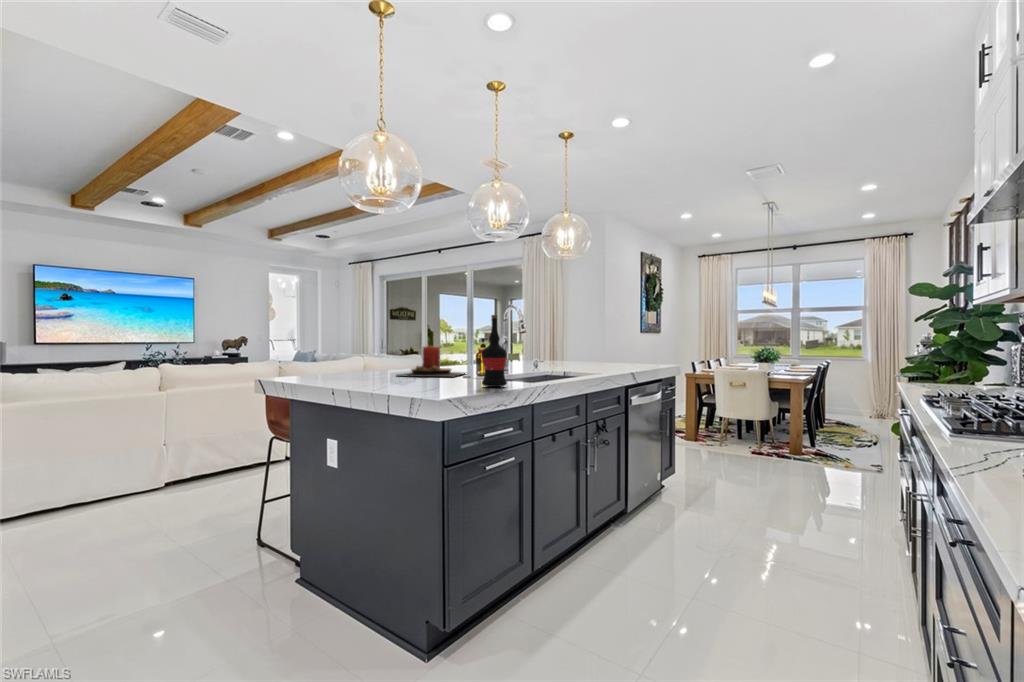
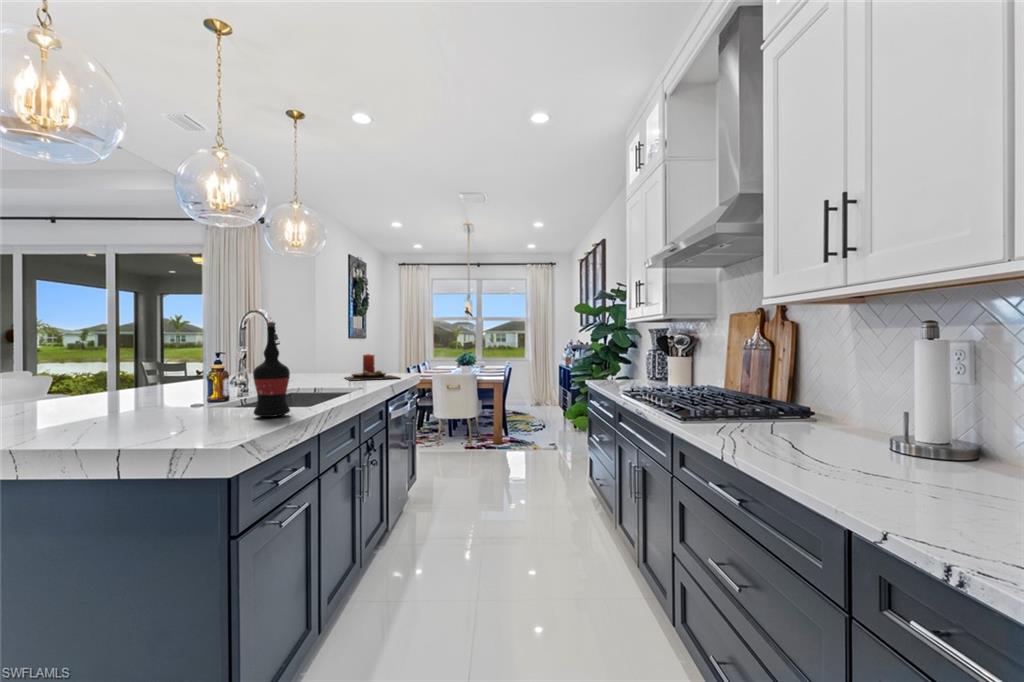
candle: present [397,346,465,377] -> present [345,354,400,381]

